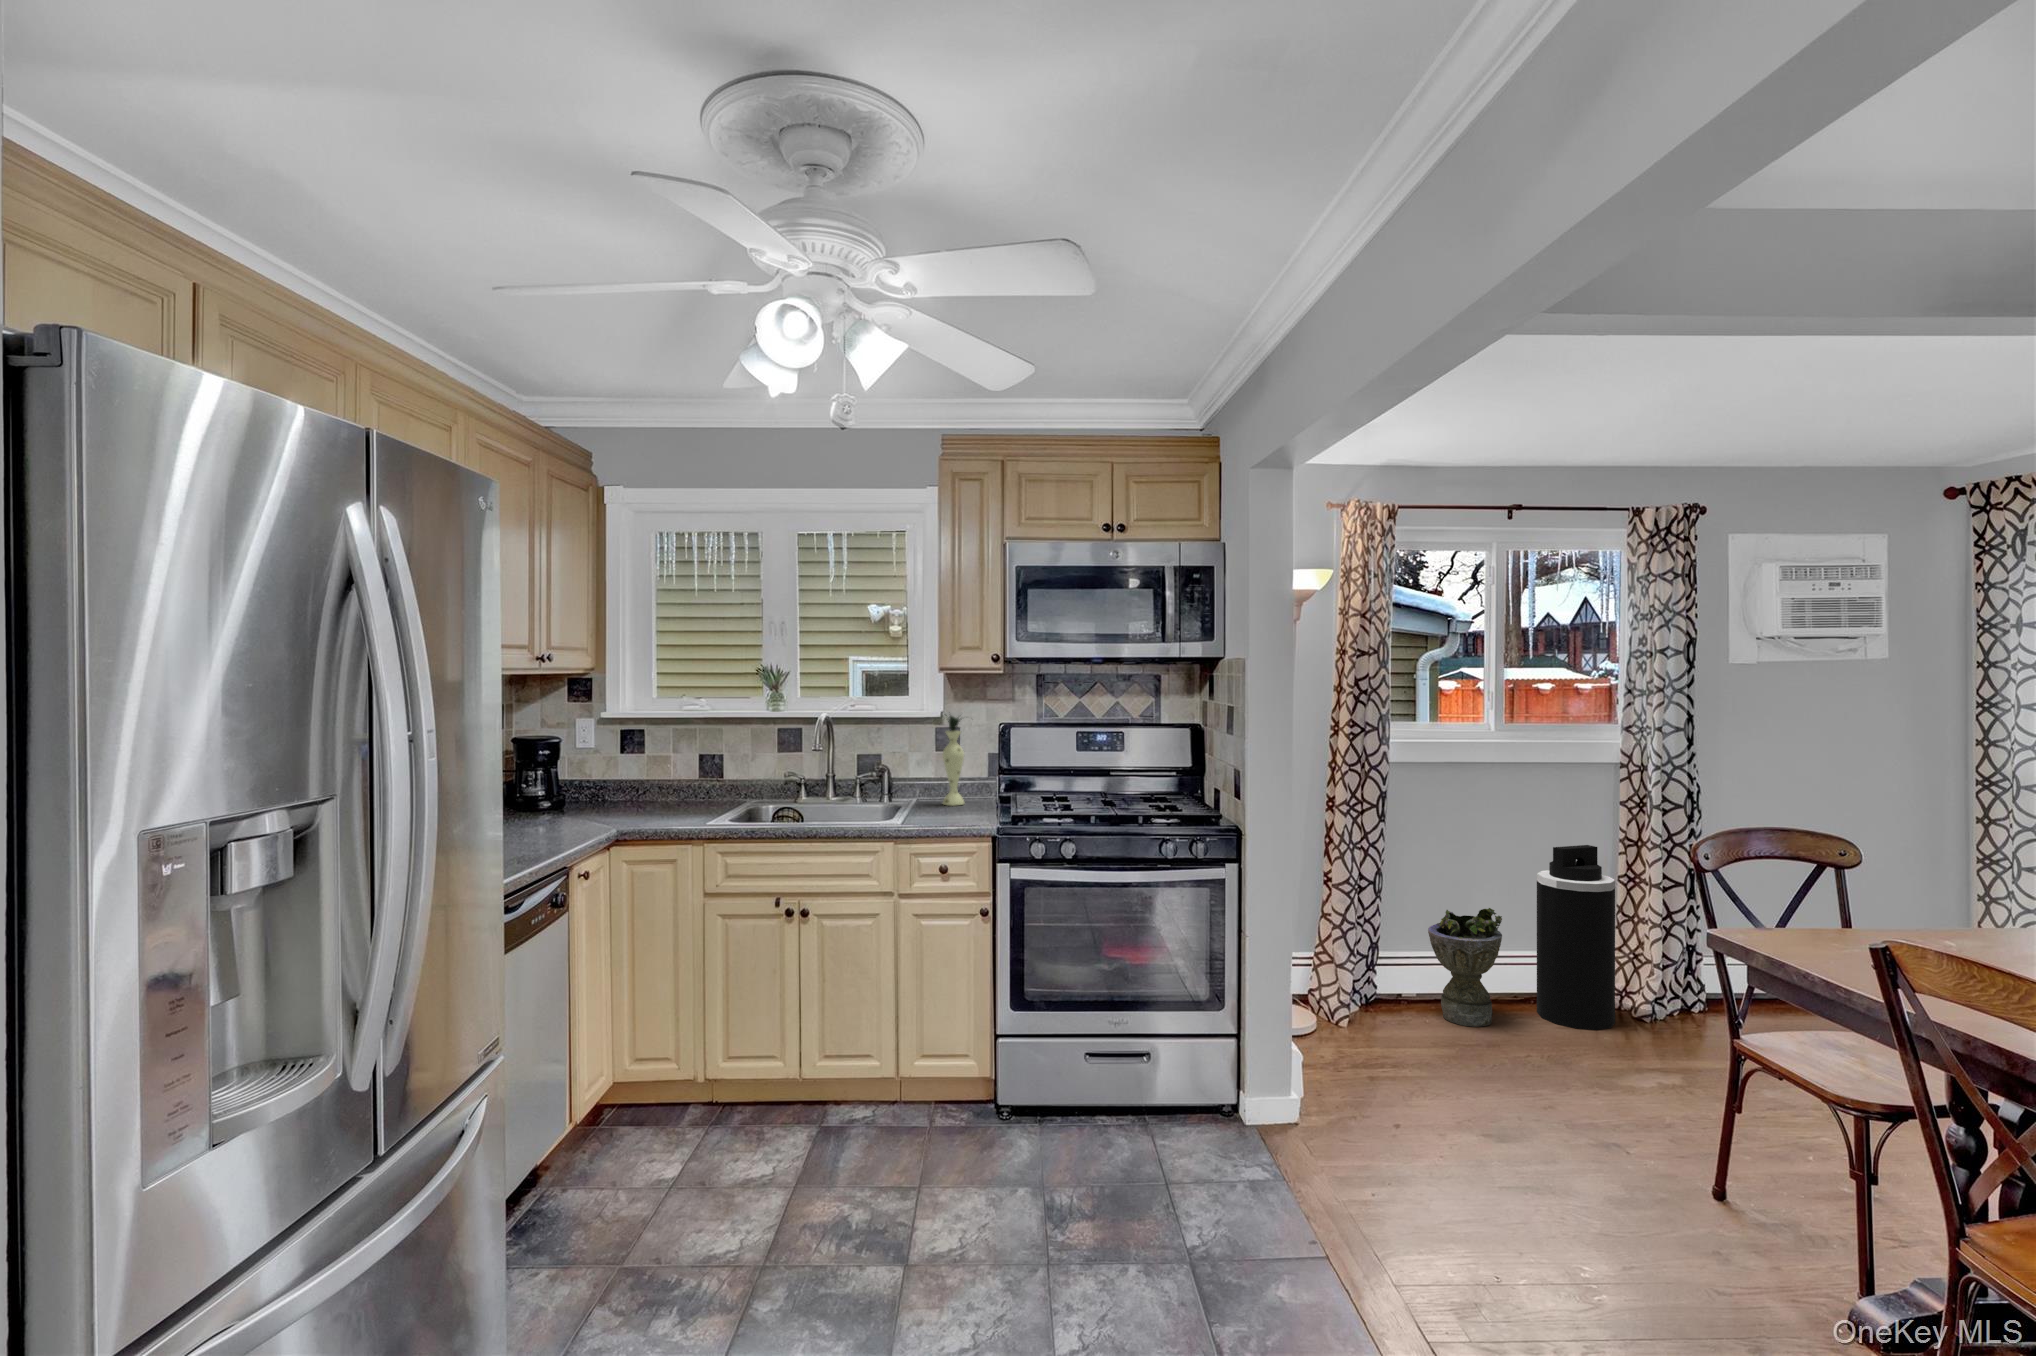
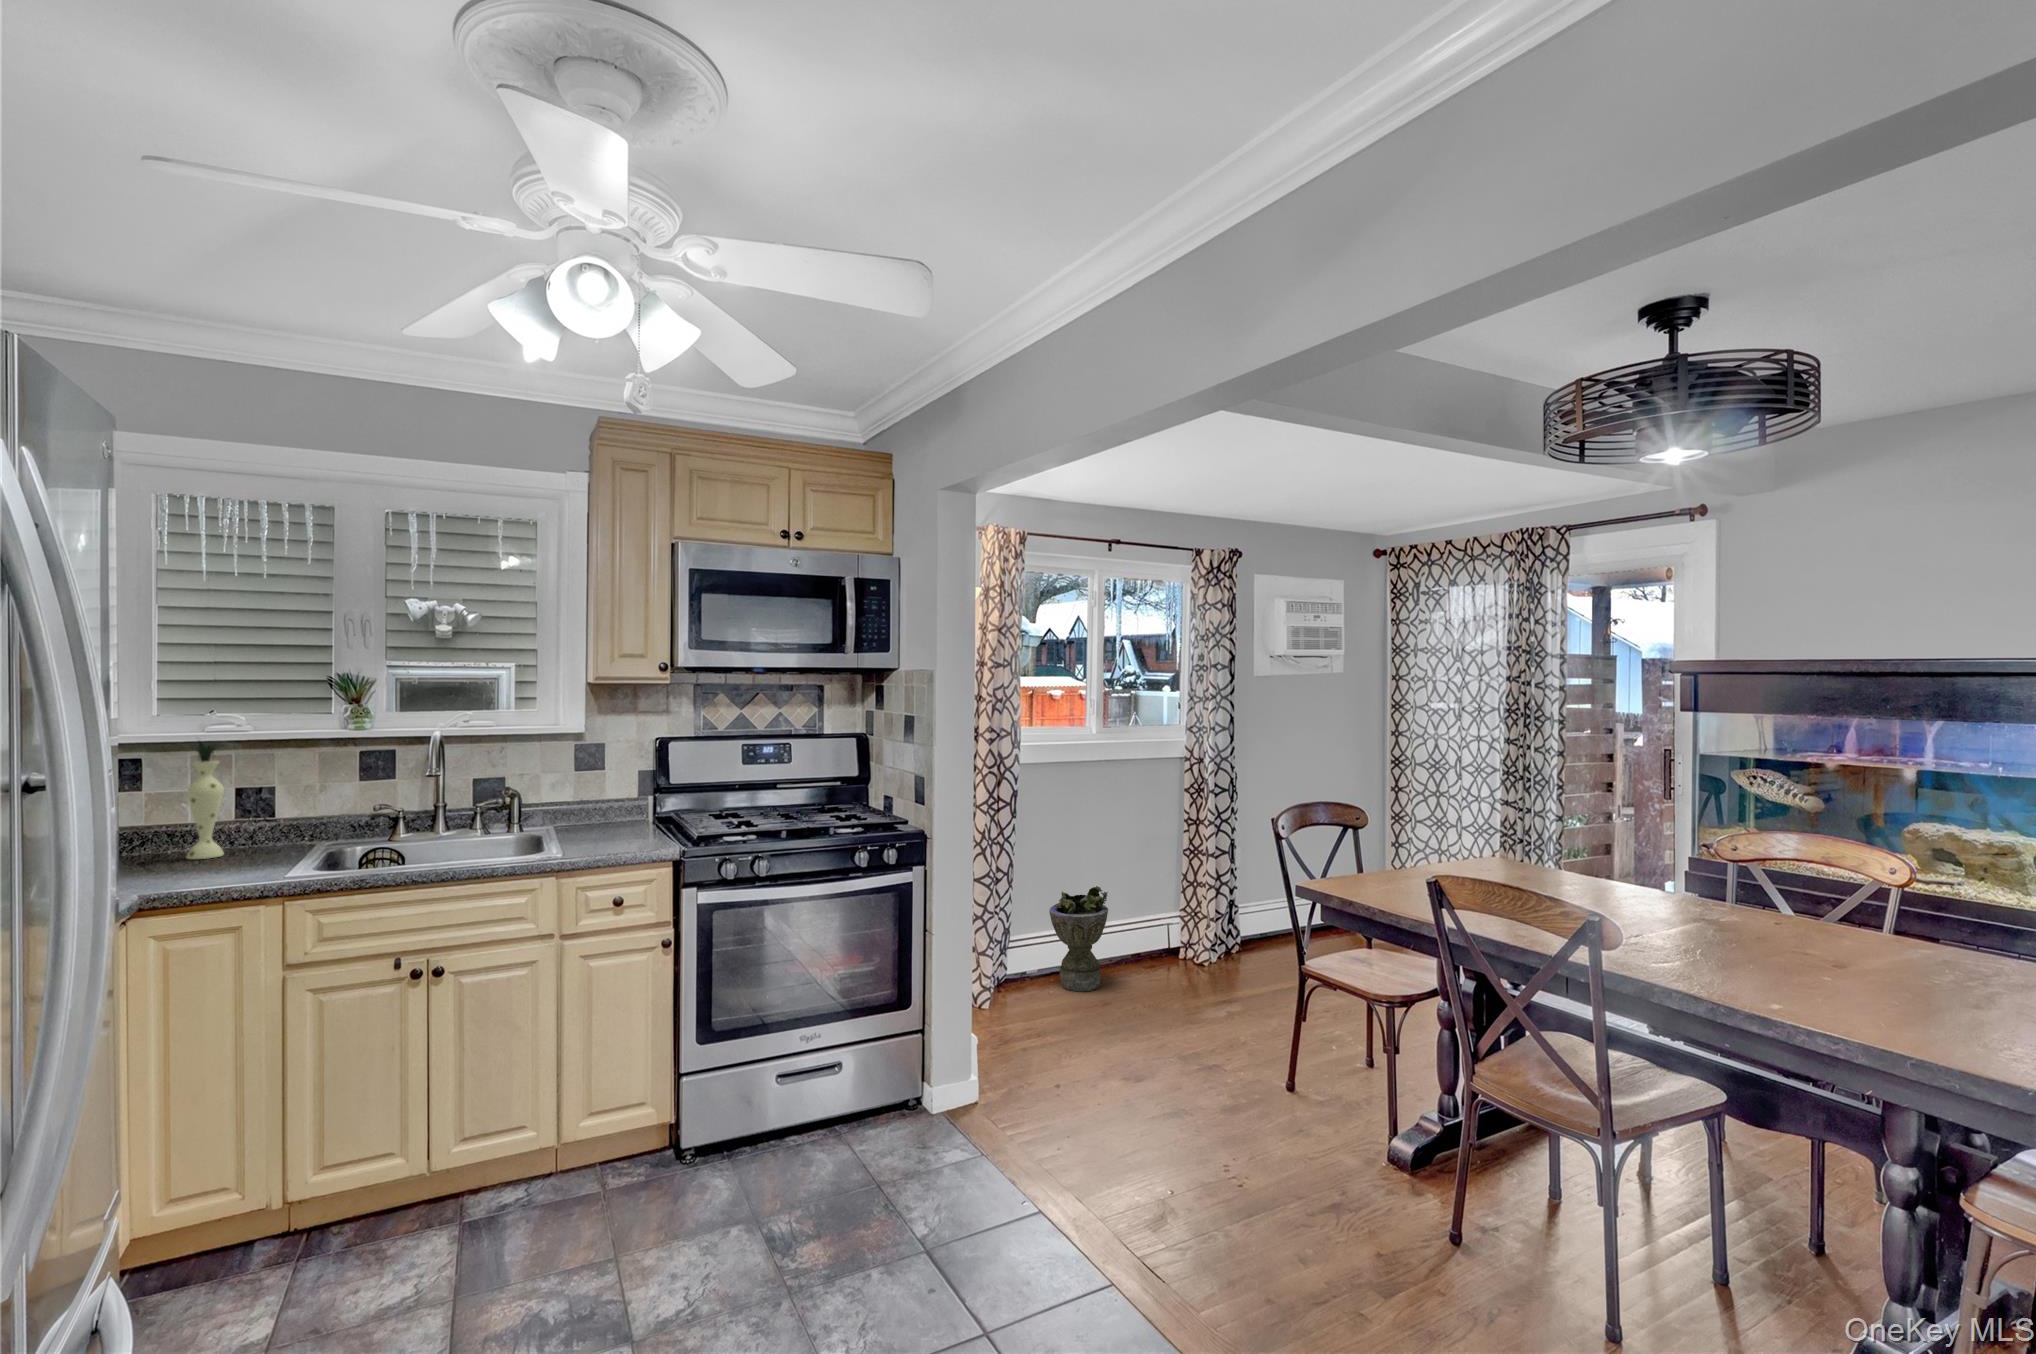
vase: present [942,716,964,806] -> present [187,741,224,859]
trash can: present [1537,845,1615,1030] -> none [1130,826,1186,980]

